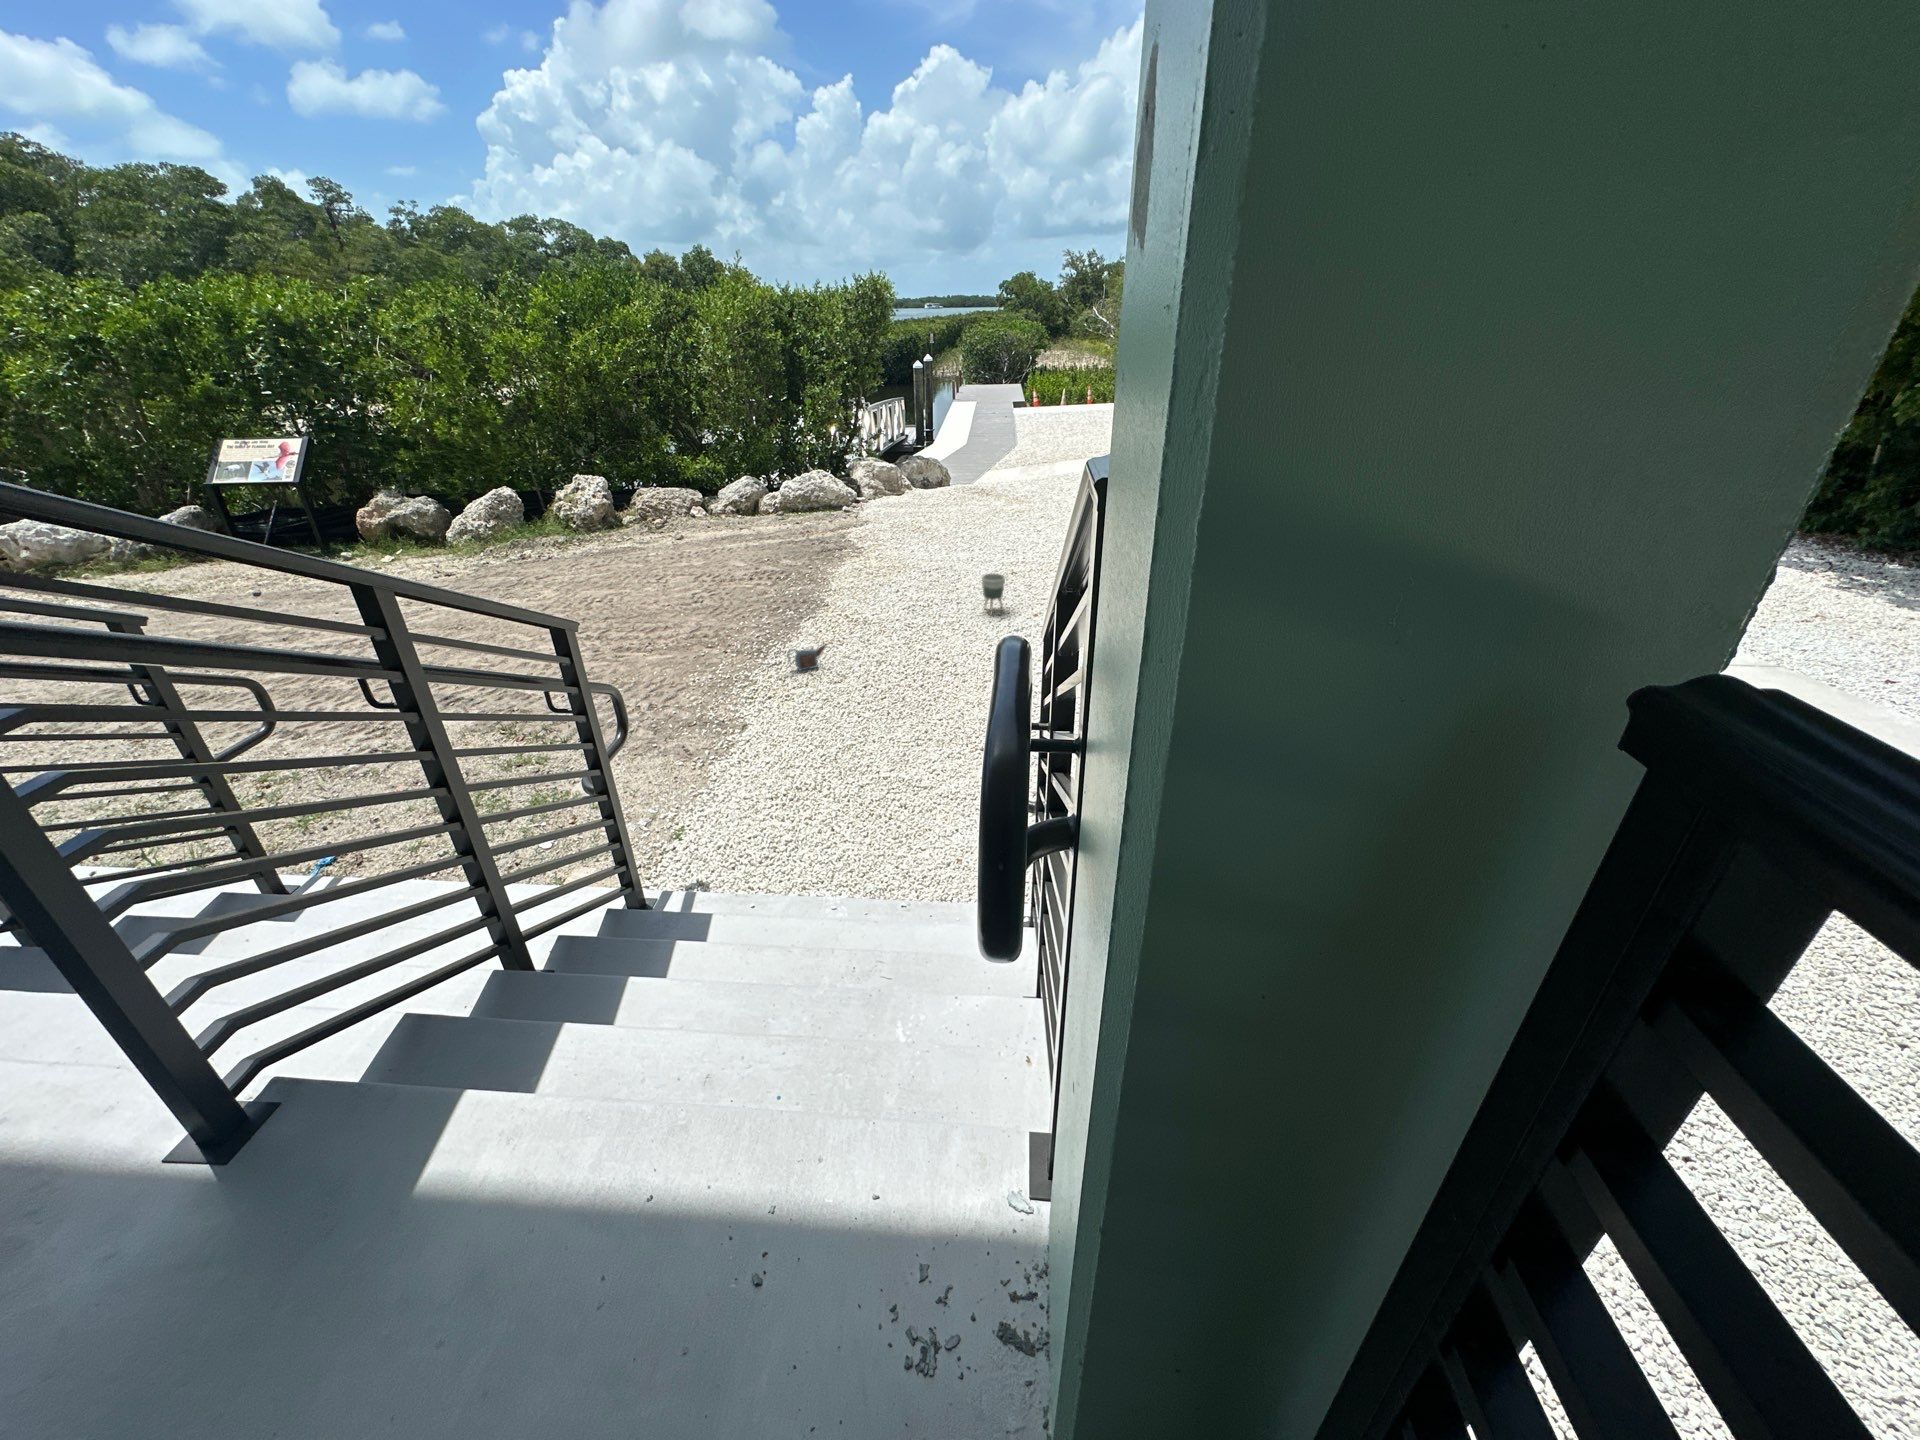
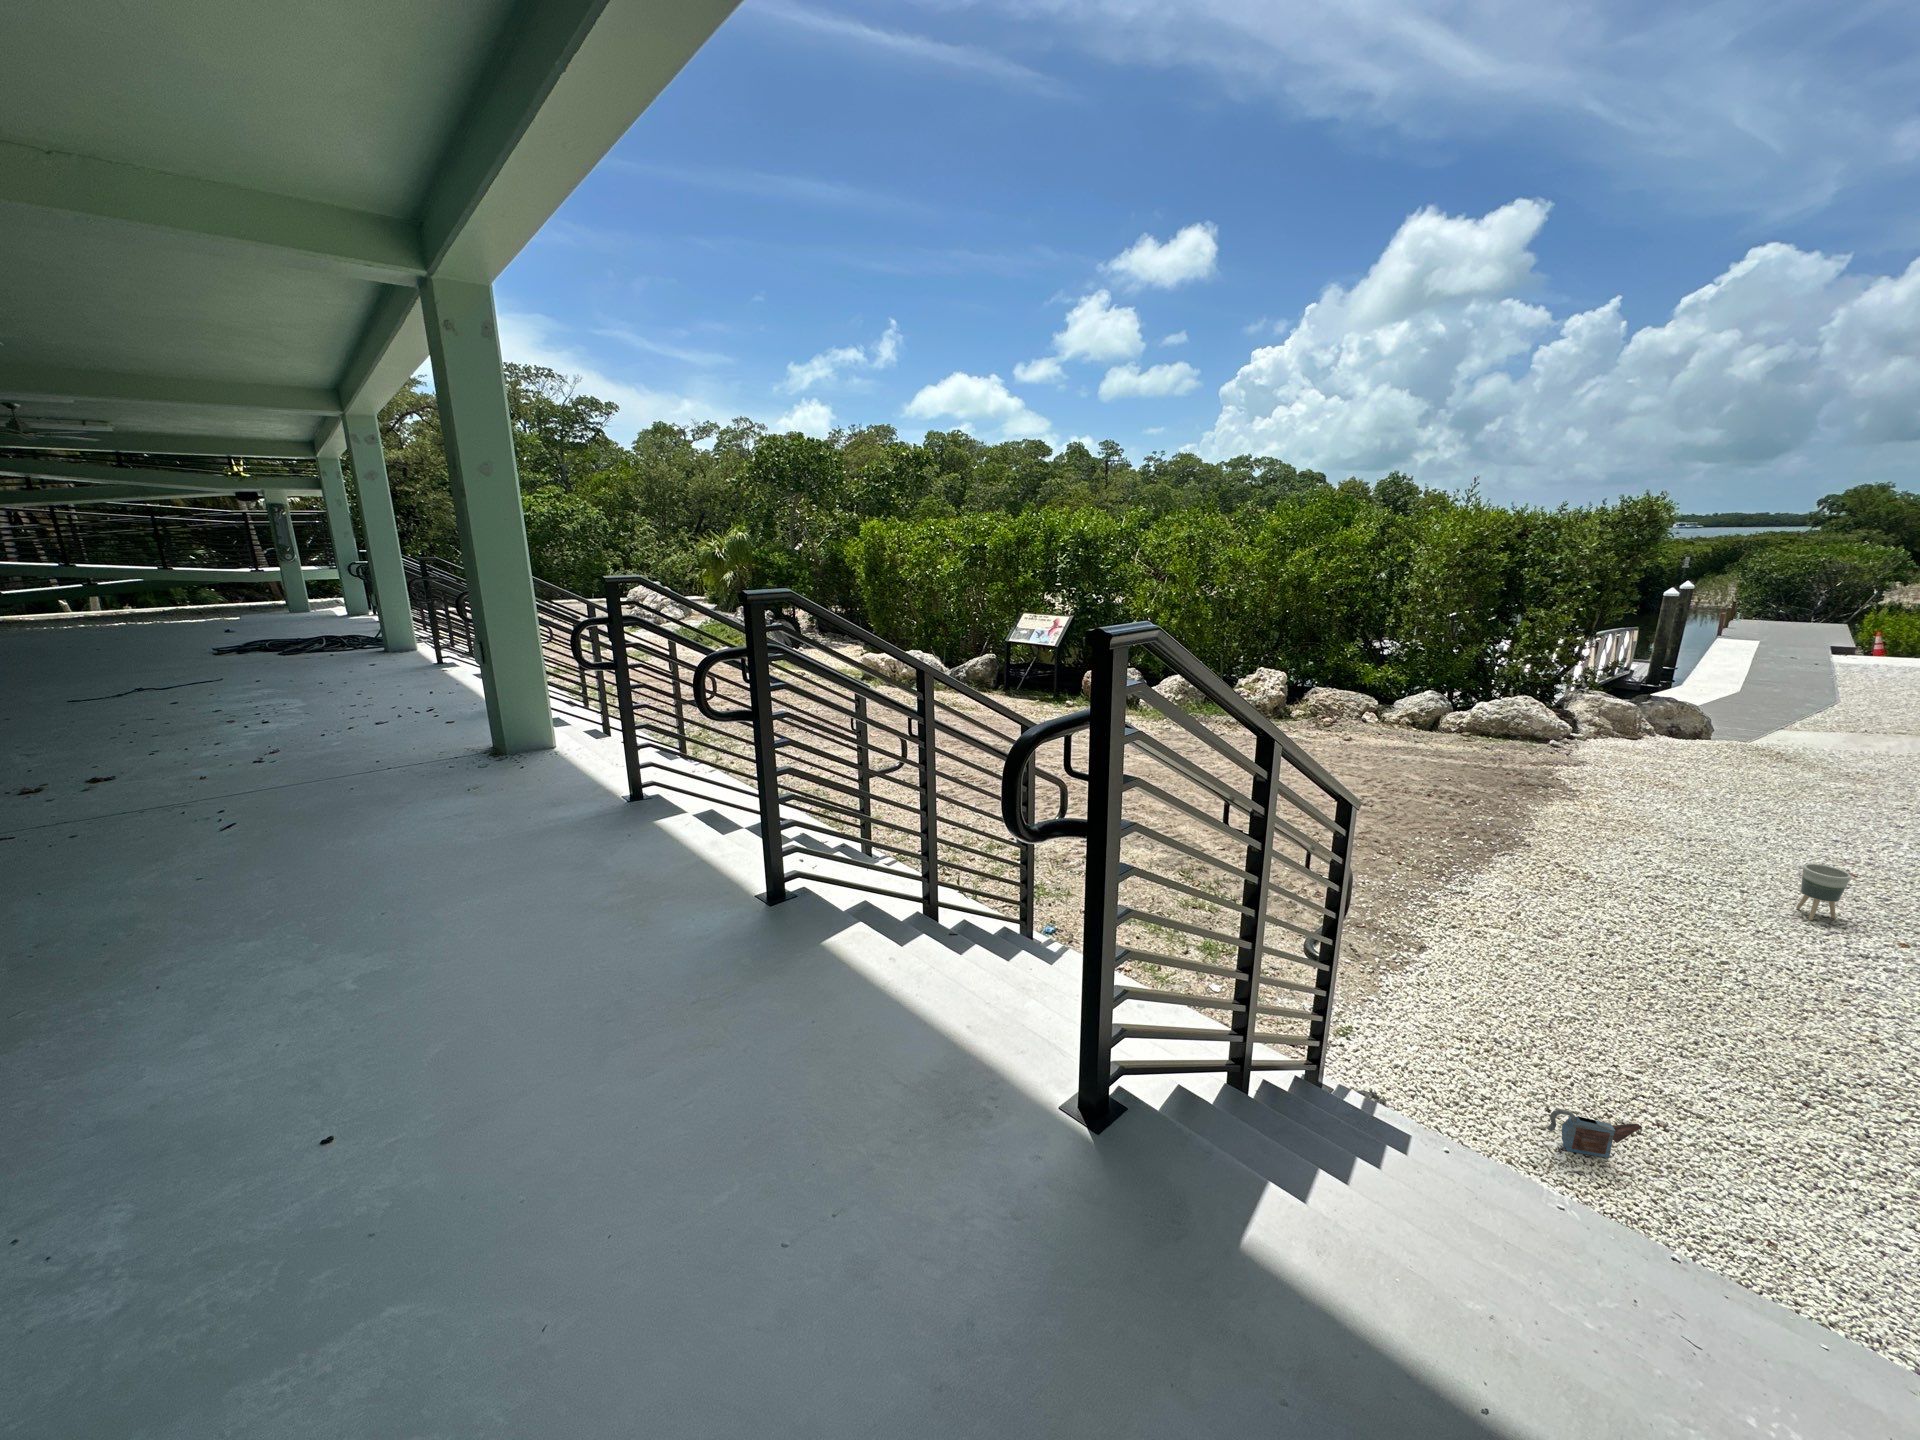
watering can: present [787,644,826,671] -> present [1547,1109,1642,1158]

